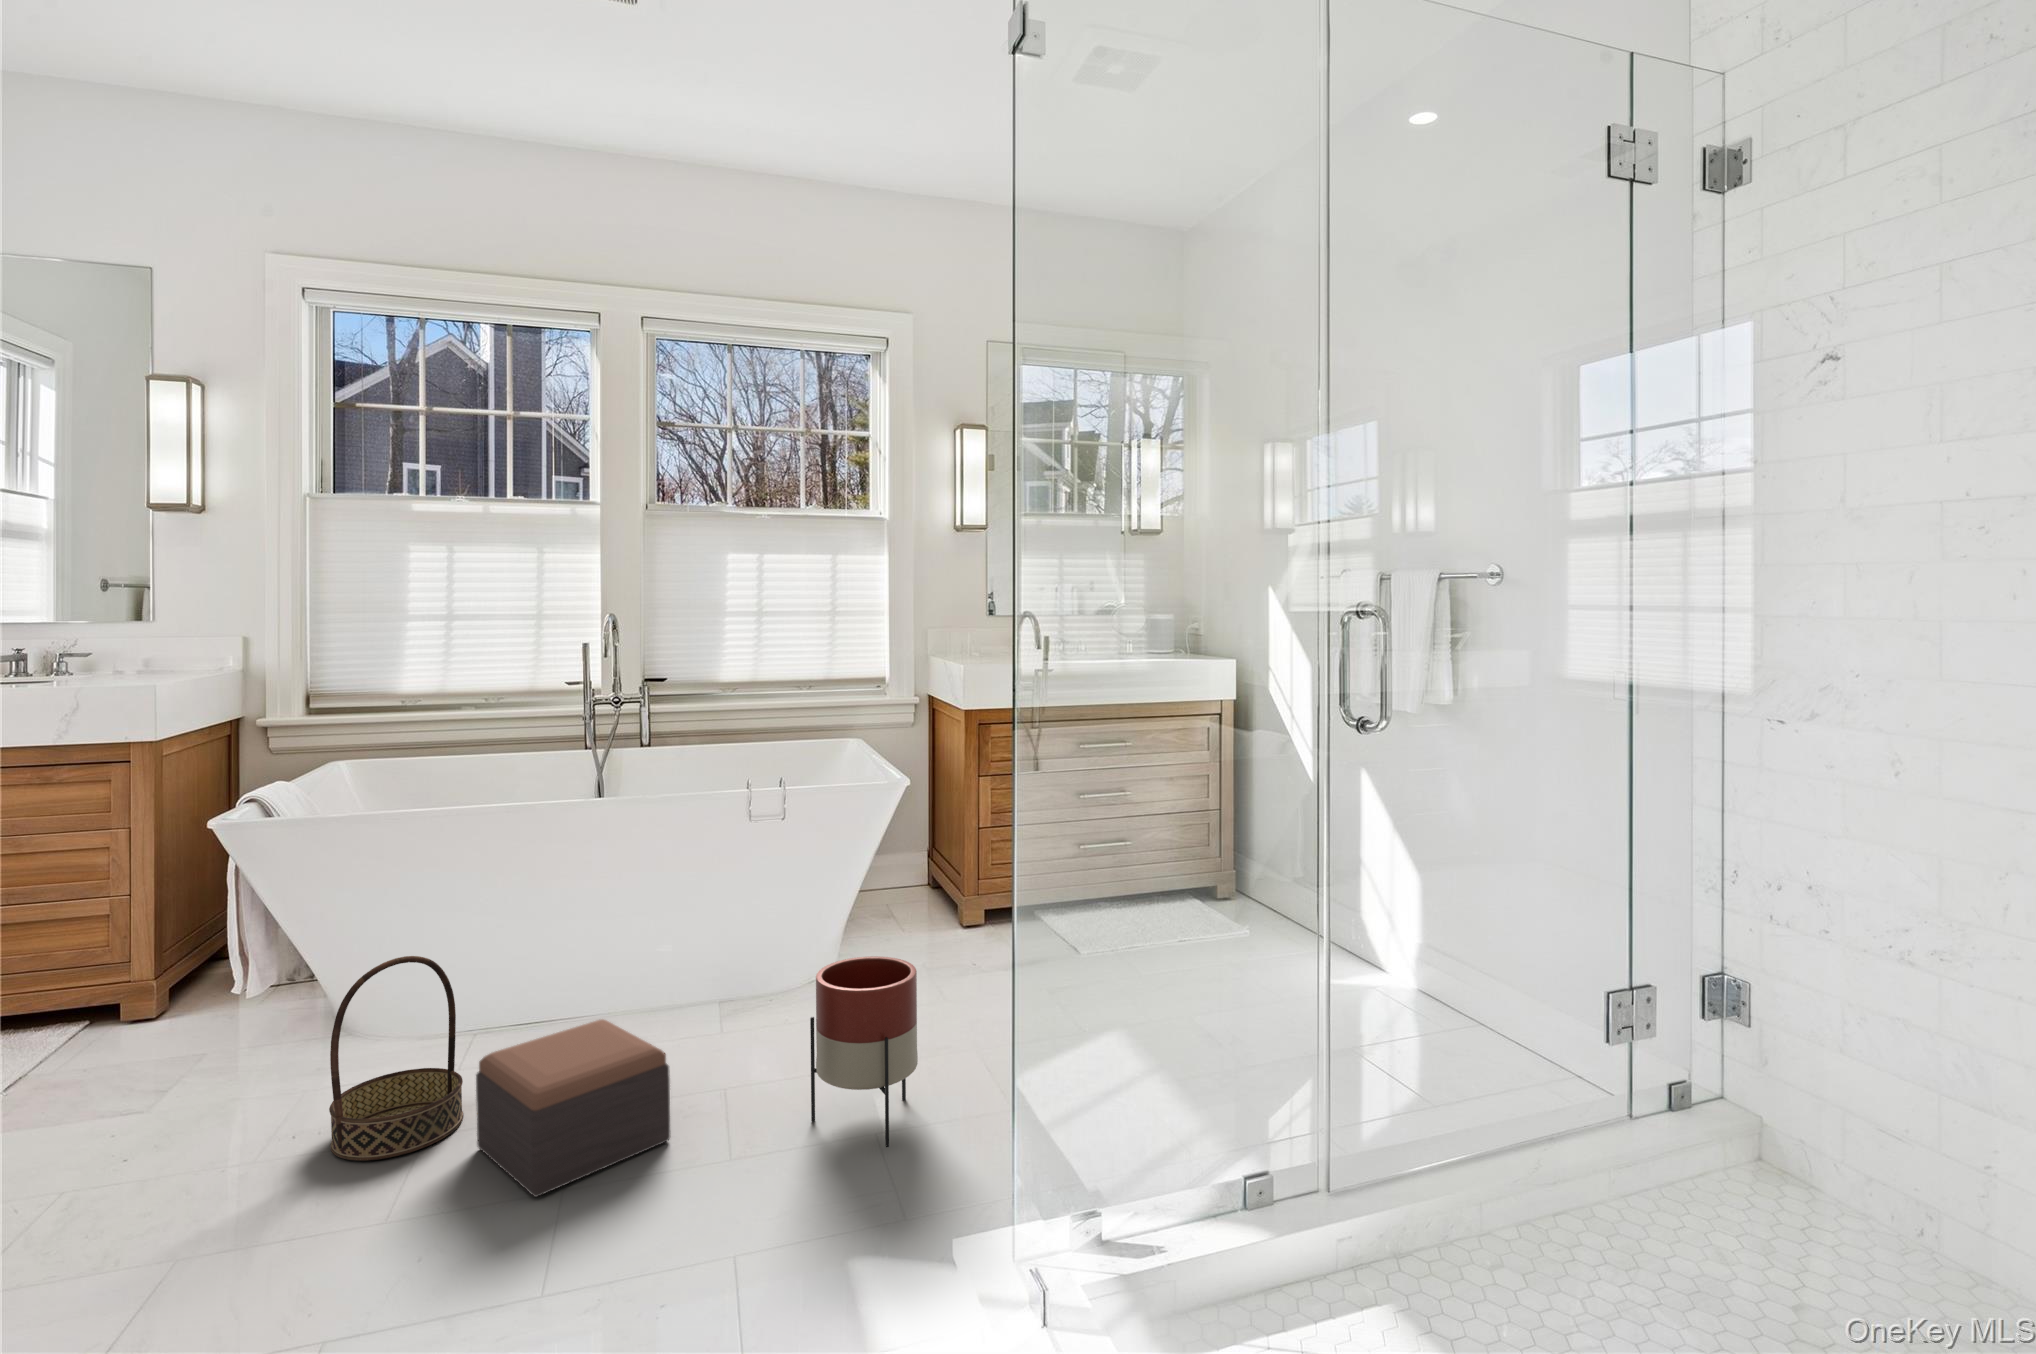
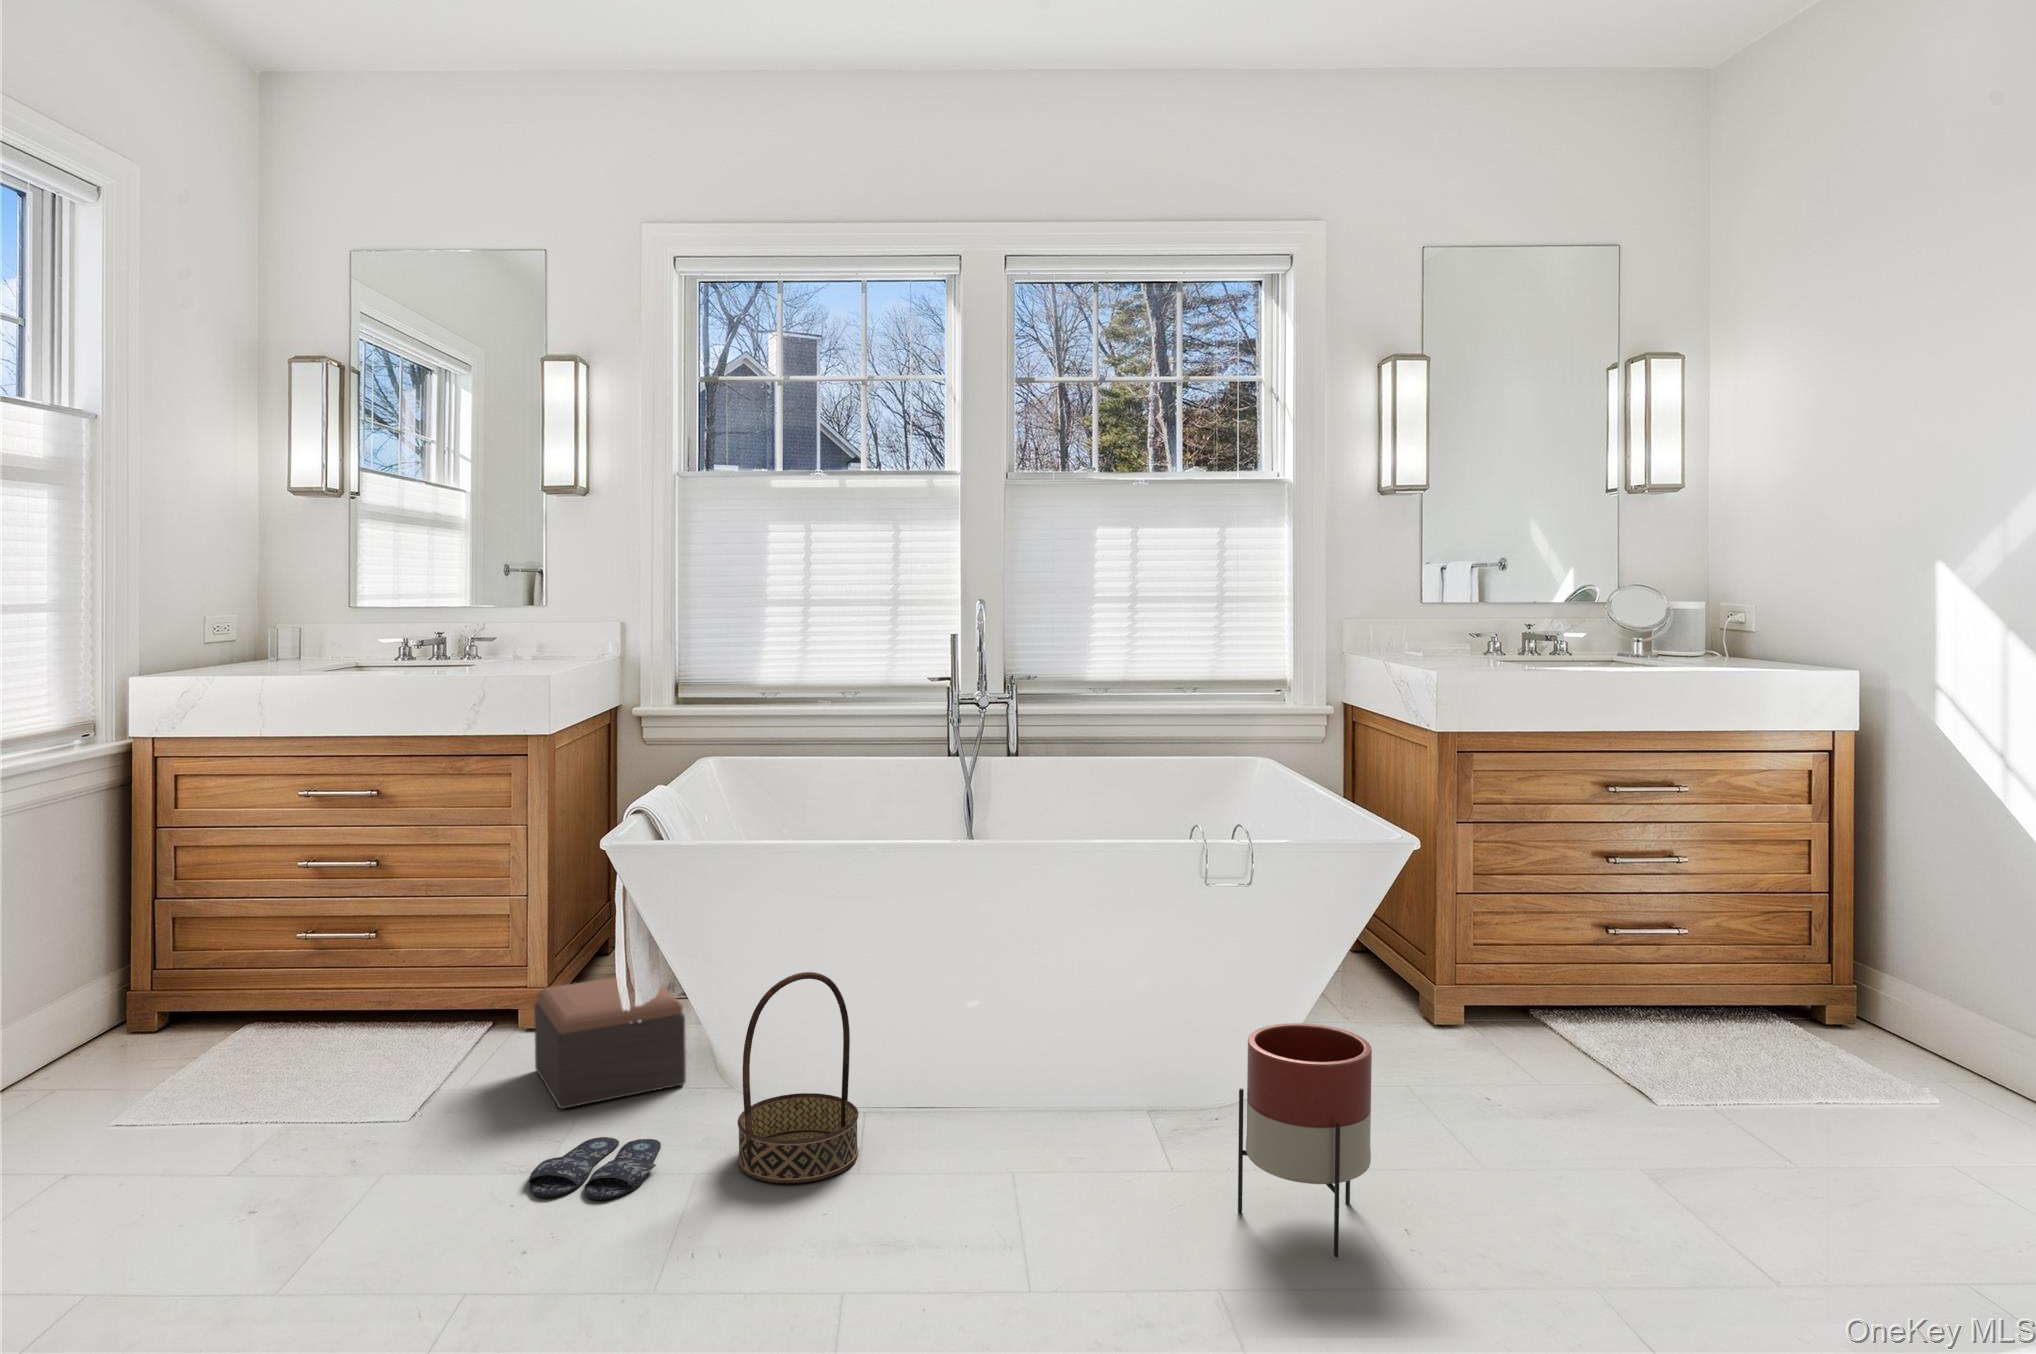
footstool: present [476,1019,670,1197] -> present [534,978,686,1109]
slippers: none [73,1136,247,1216] -> present [529,1137,661,1200]

